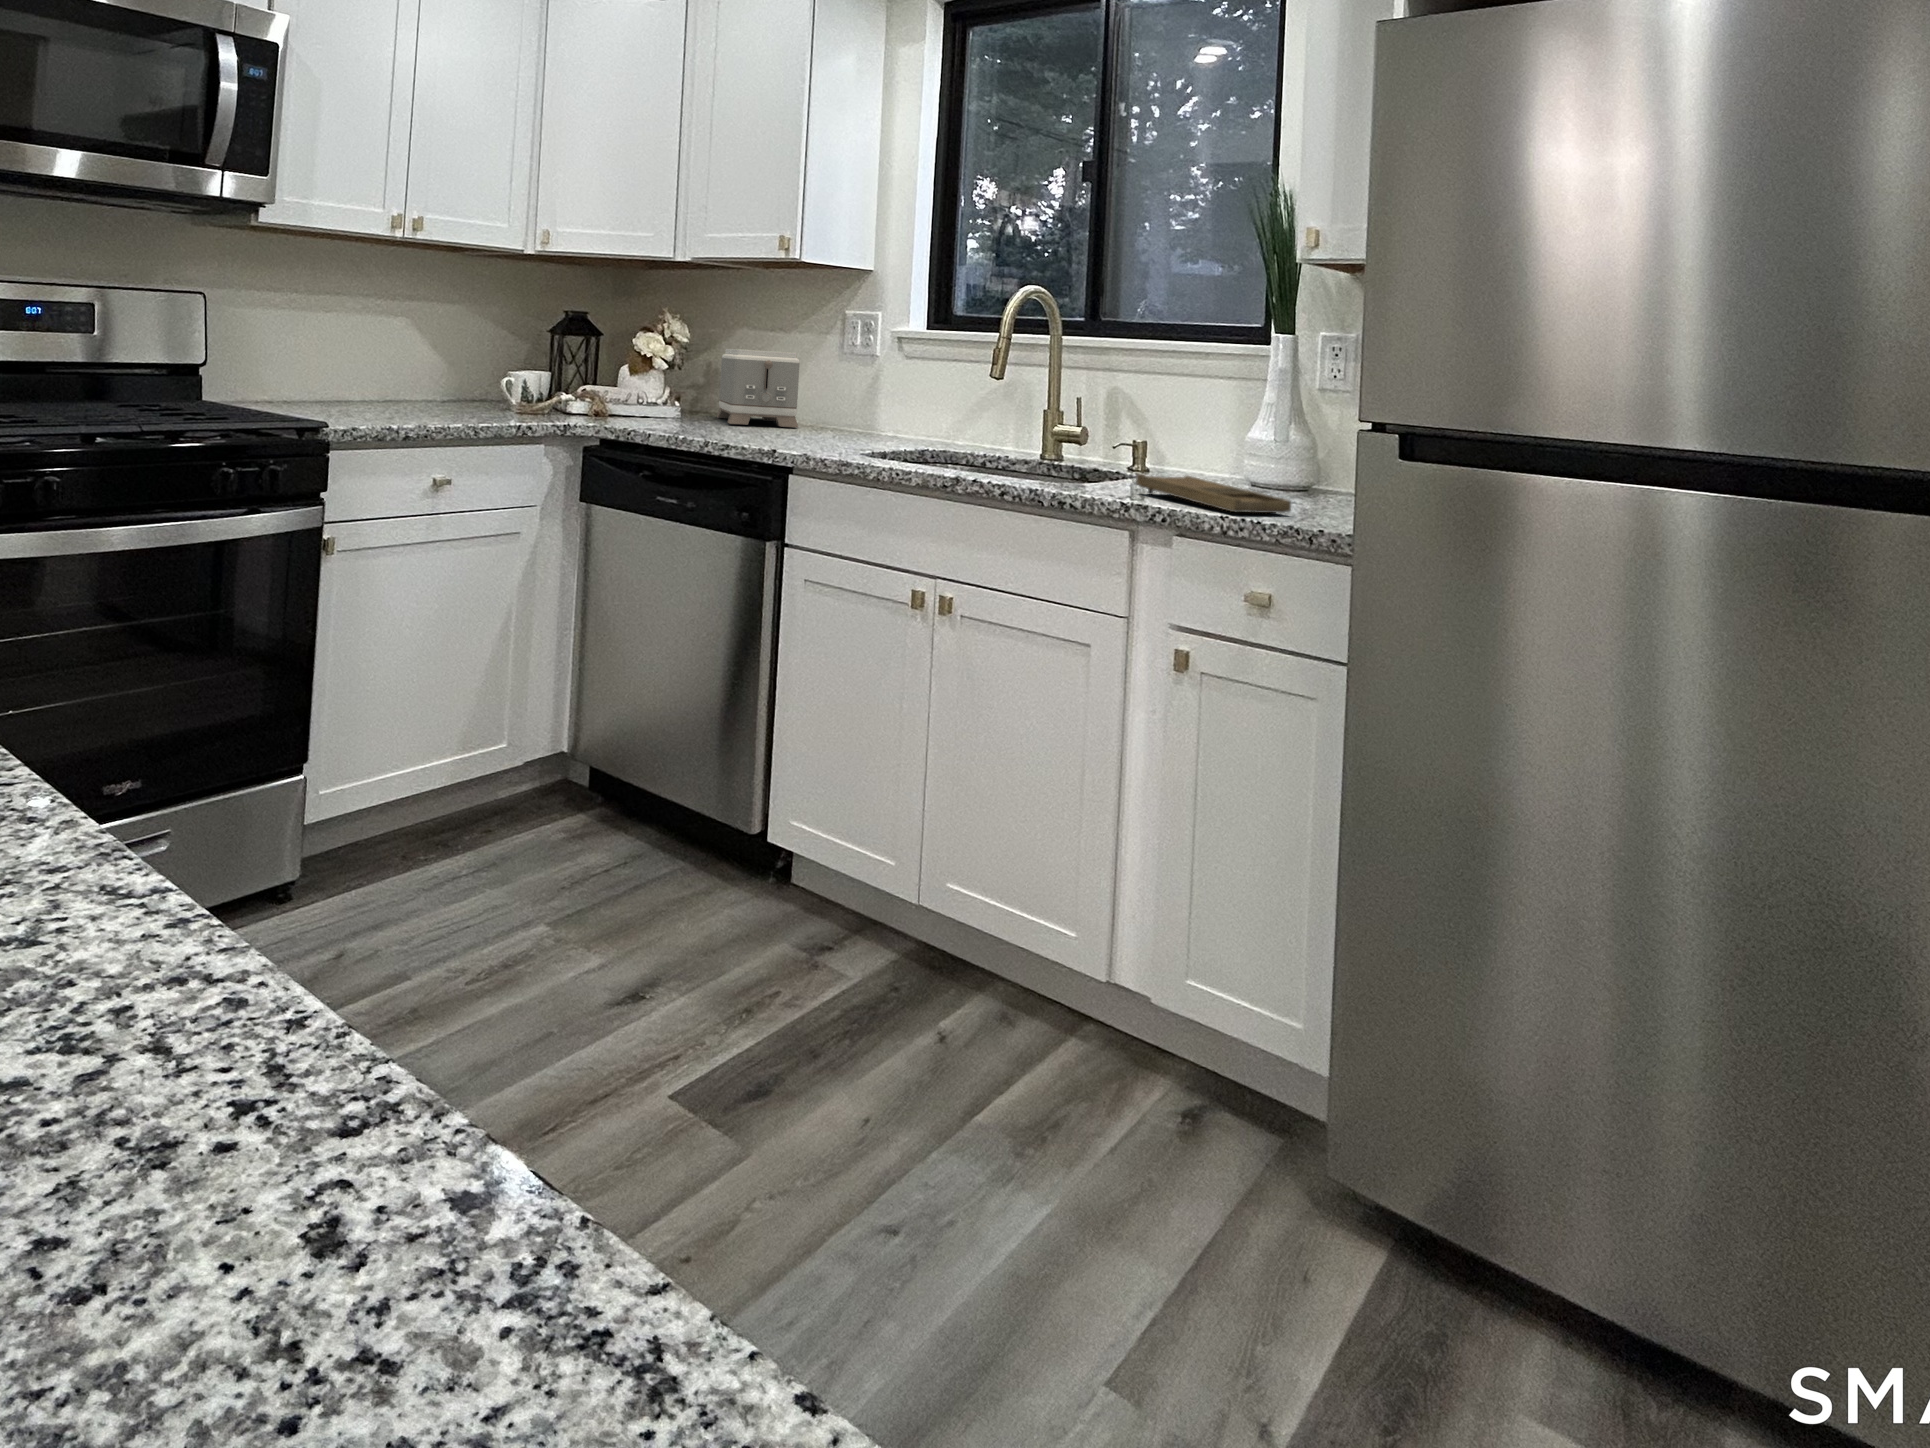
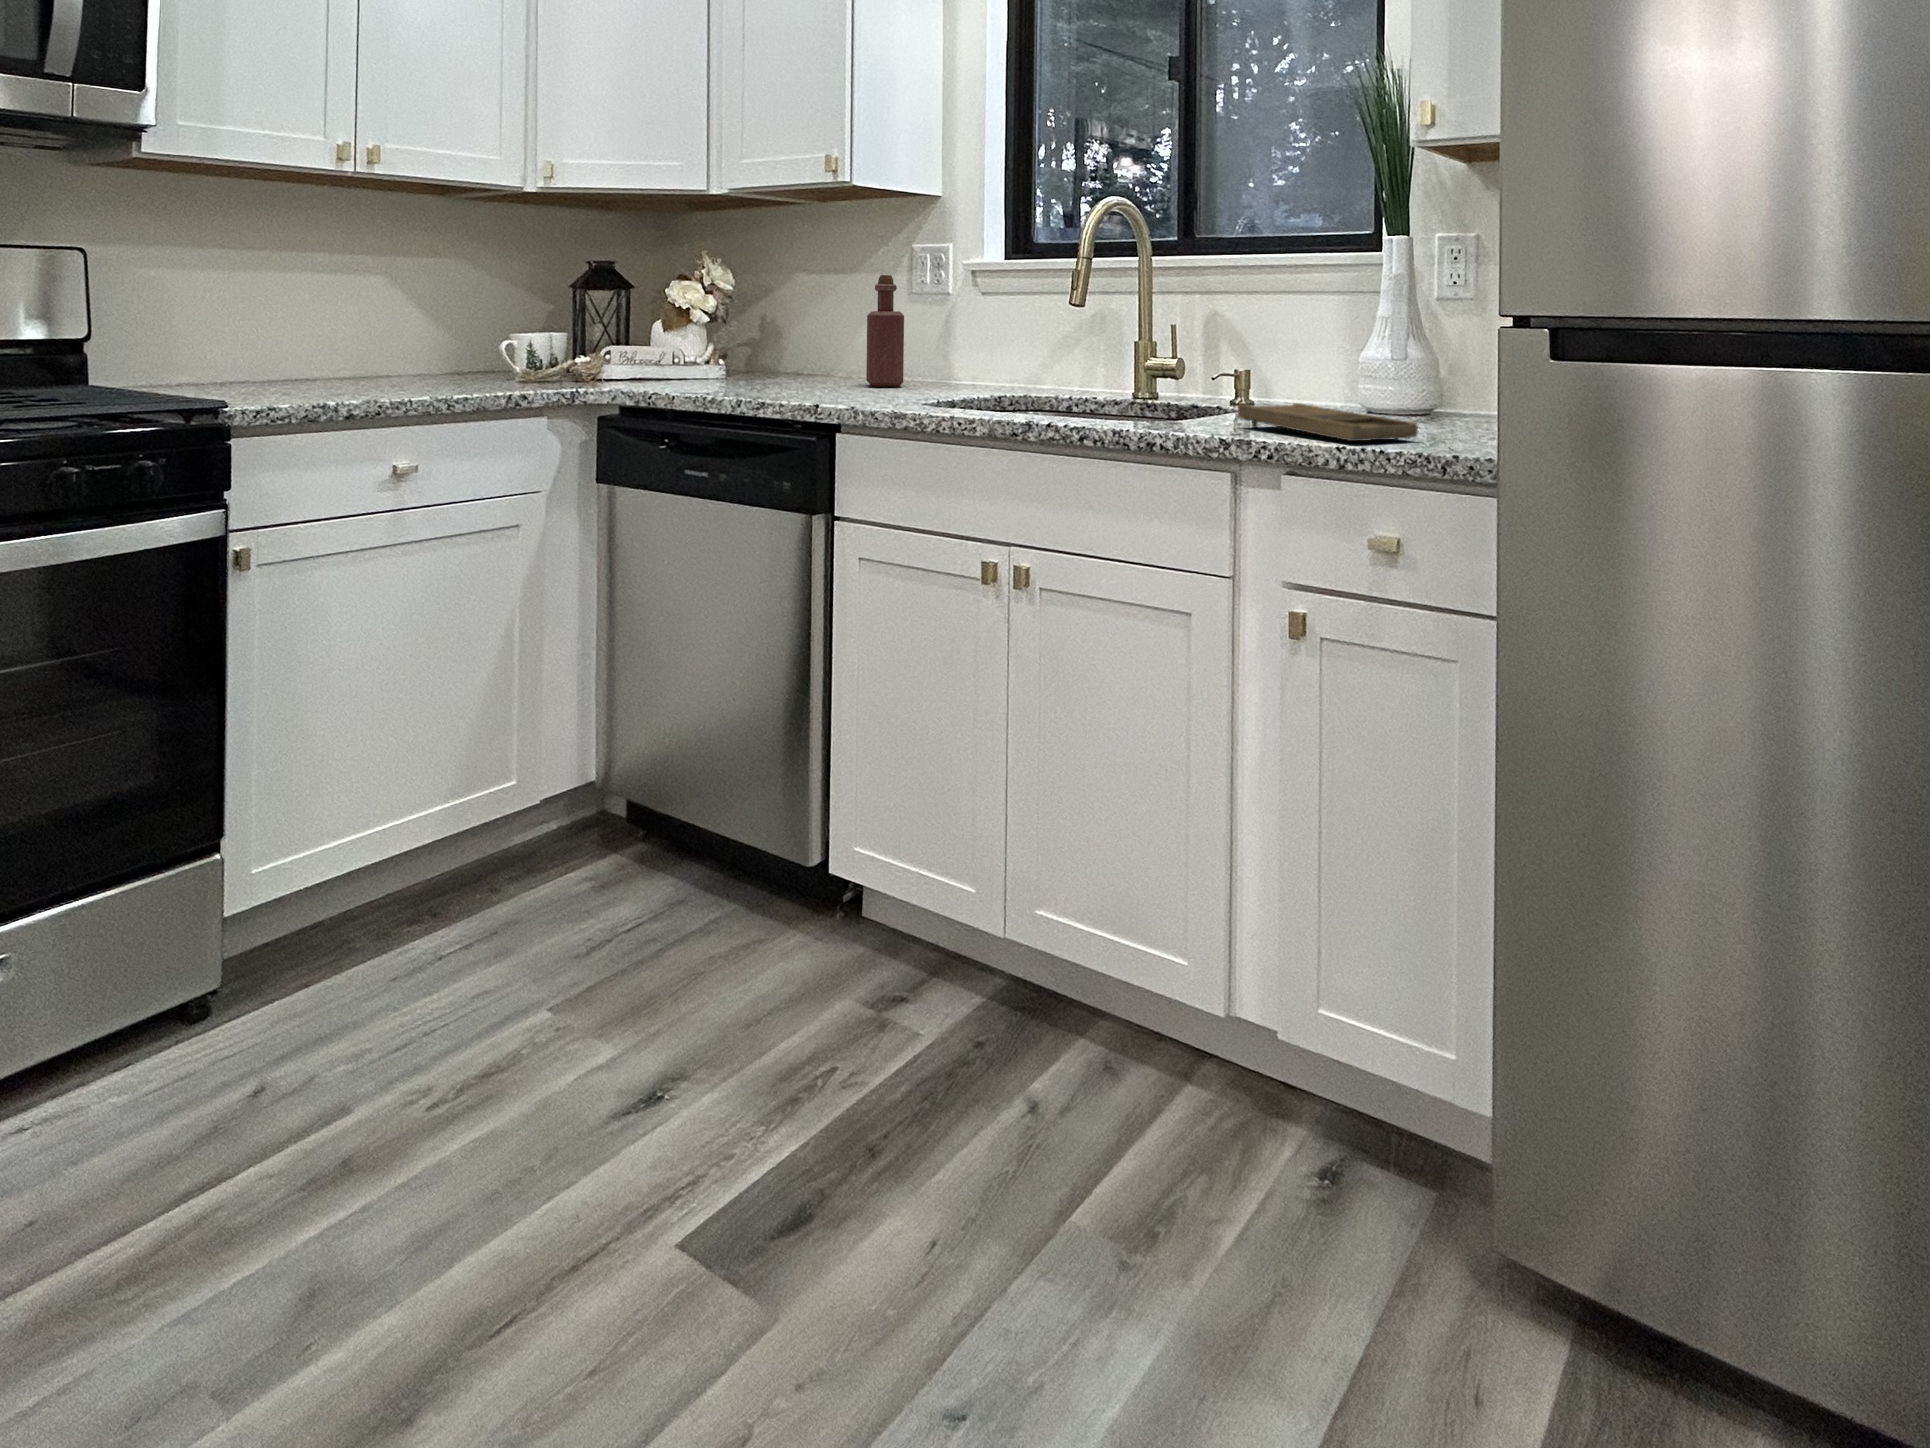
bottle: none [803,338,840,435] -> present [866,275,904,386]
toaster: present [716,349,800,428] -> none [772,294,863,381]

